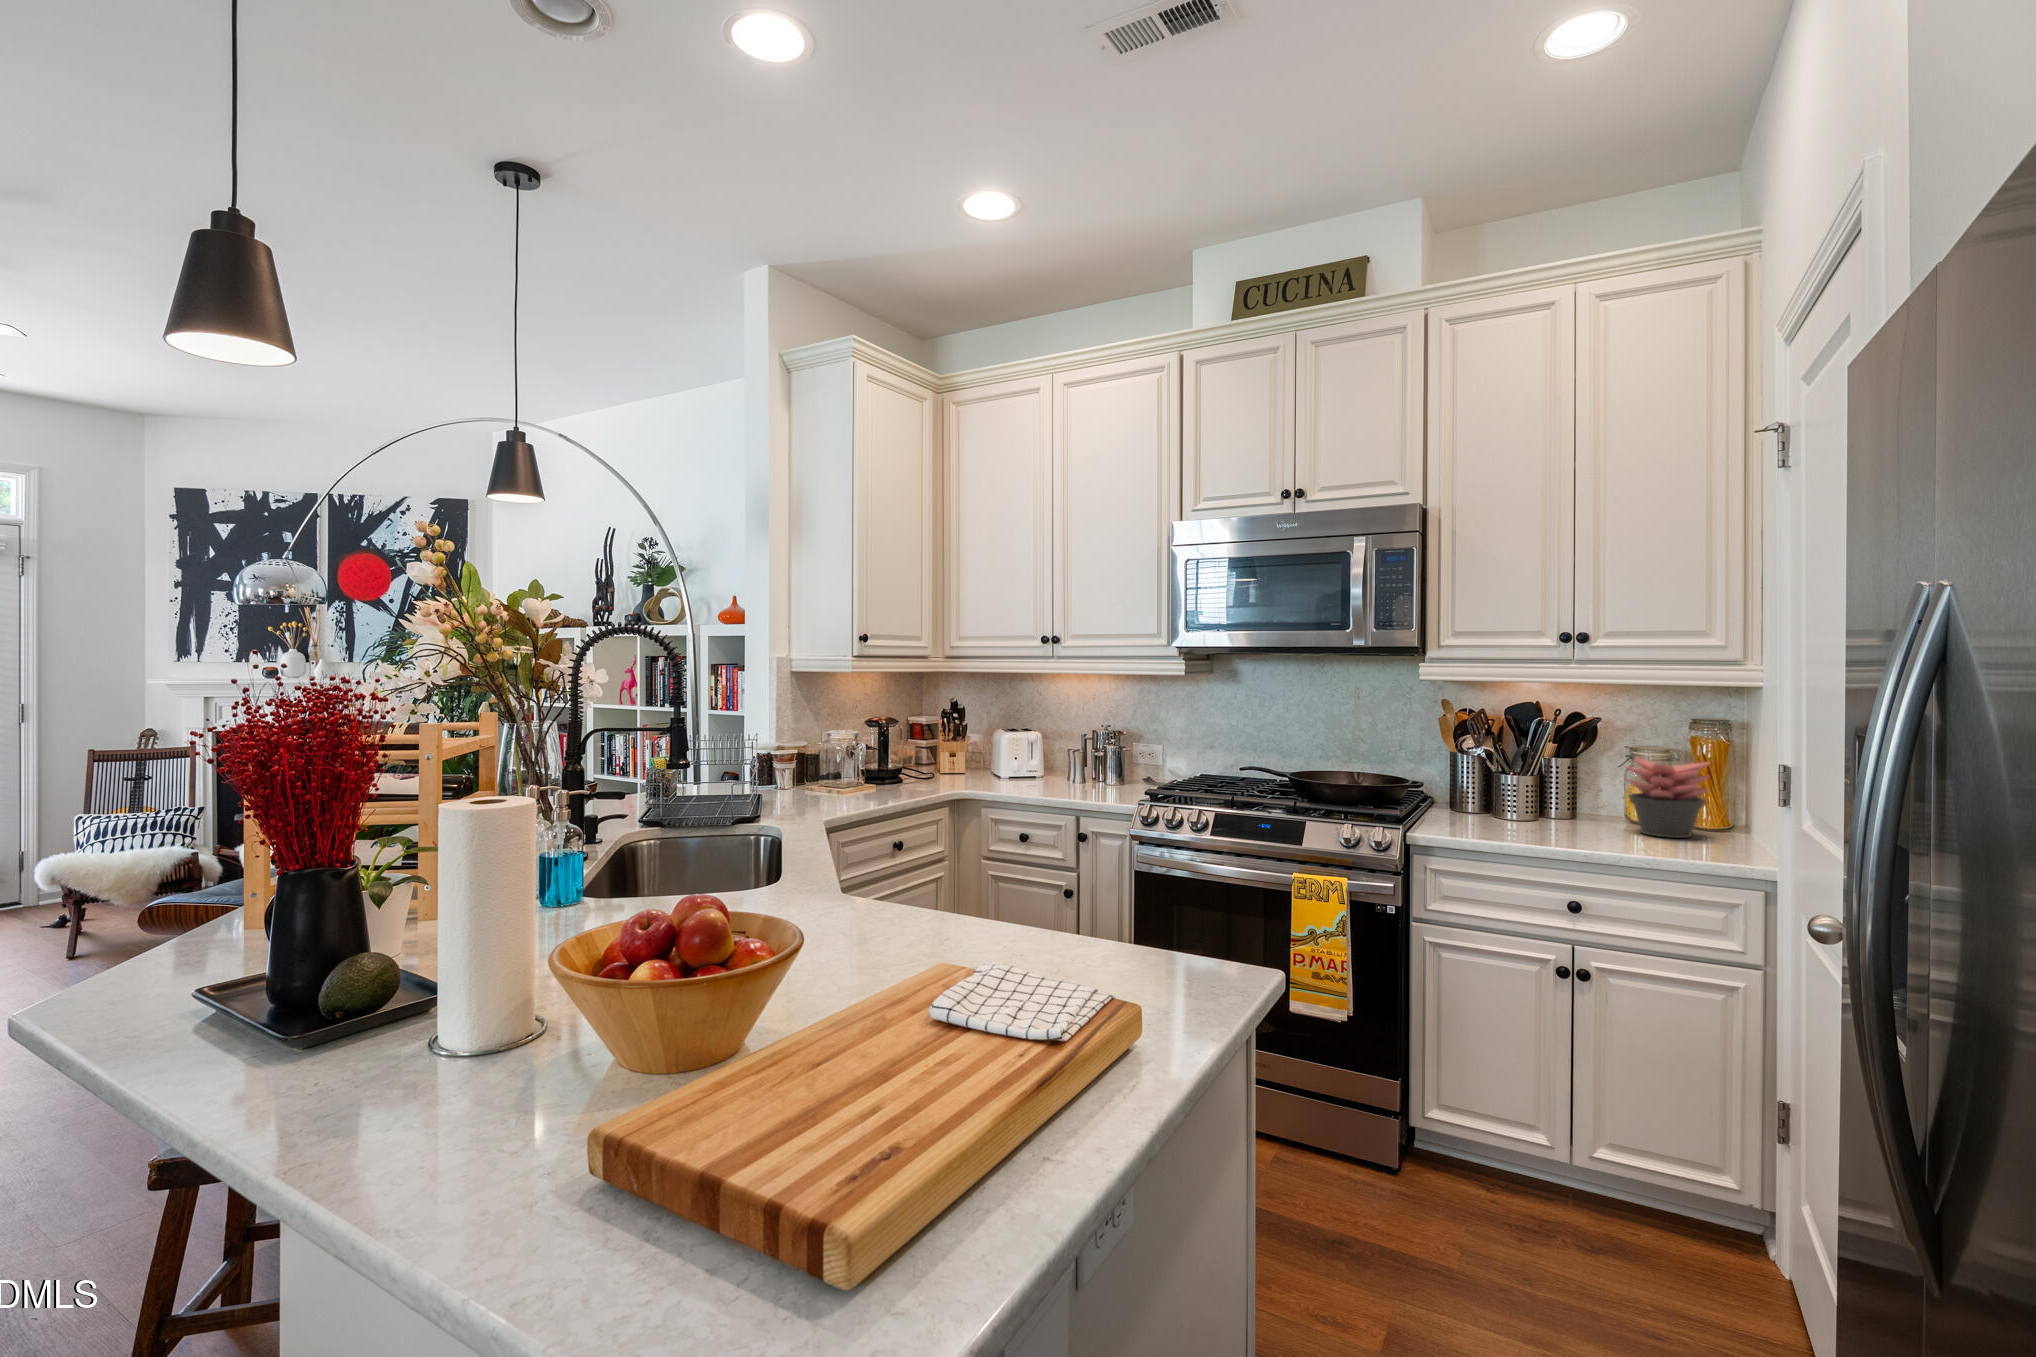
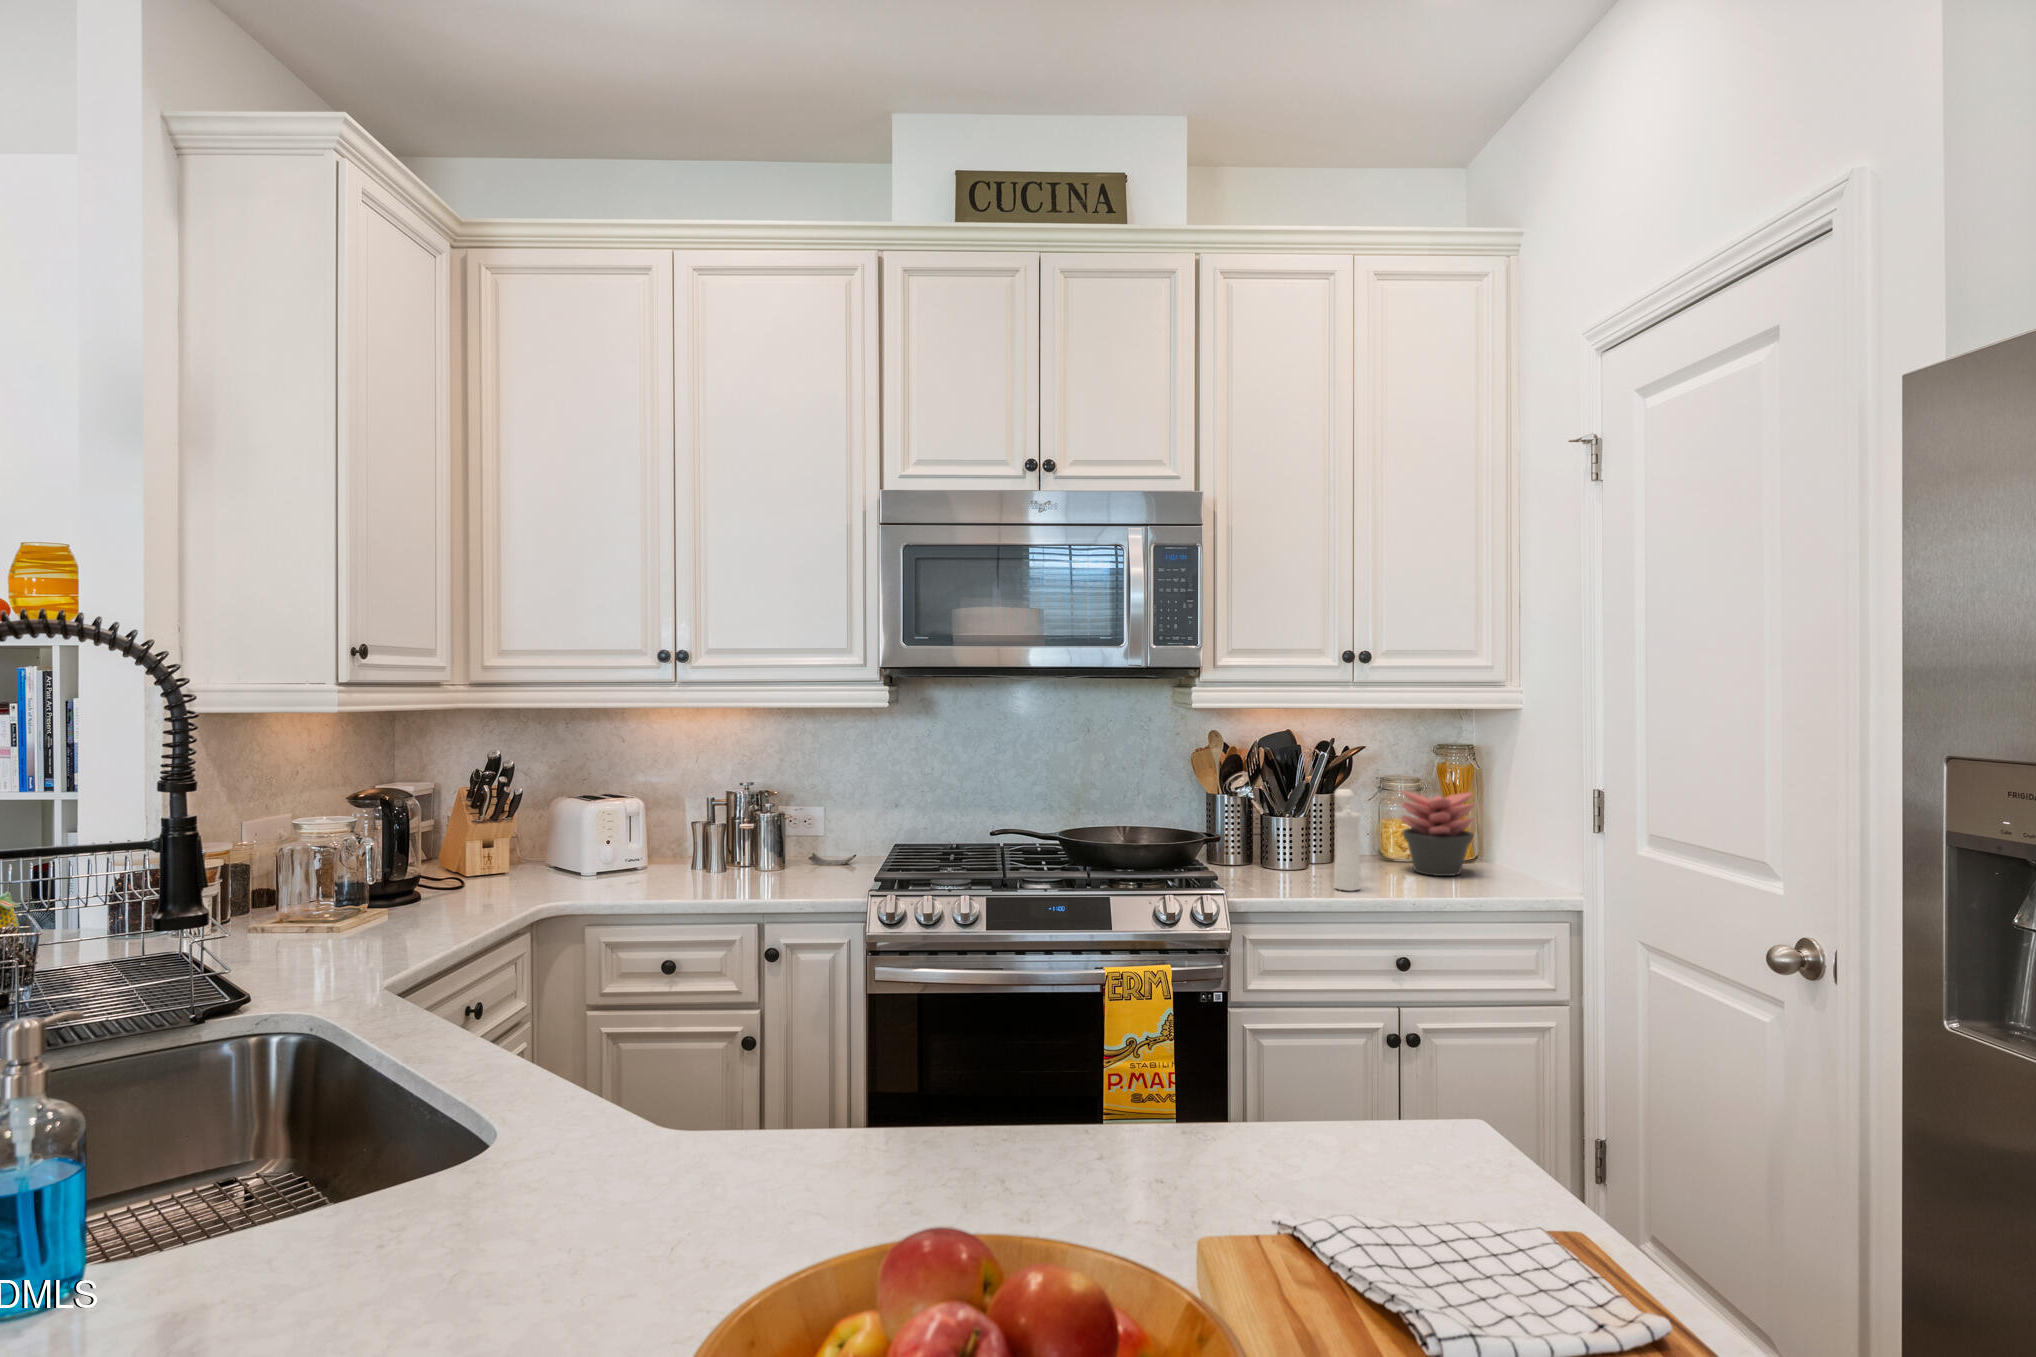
pepper mill: none [1527,750,1563,837] -> present [1334,789,1361,891]

